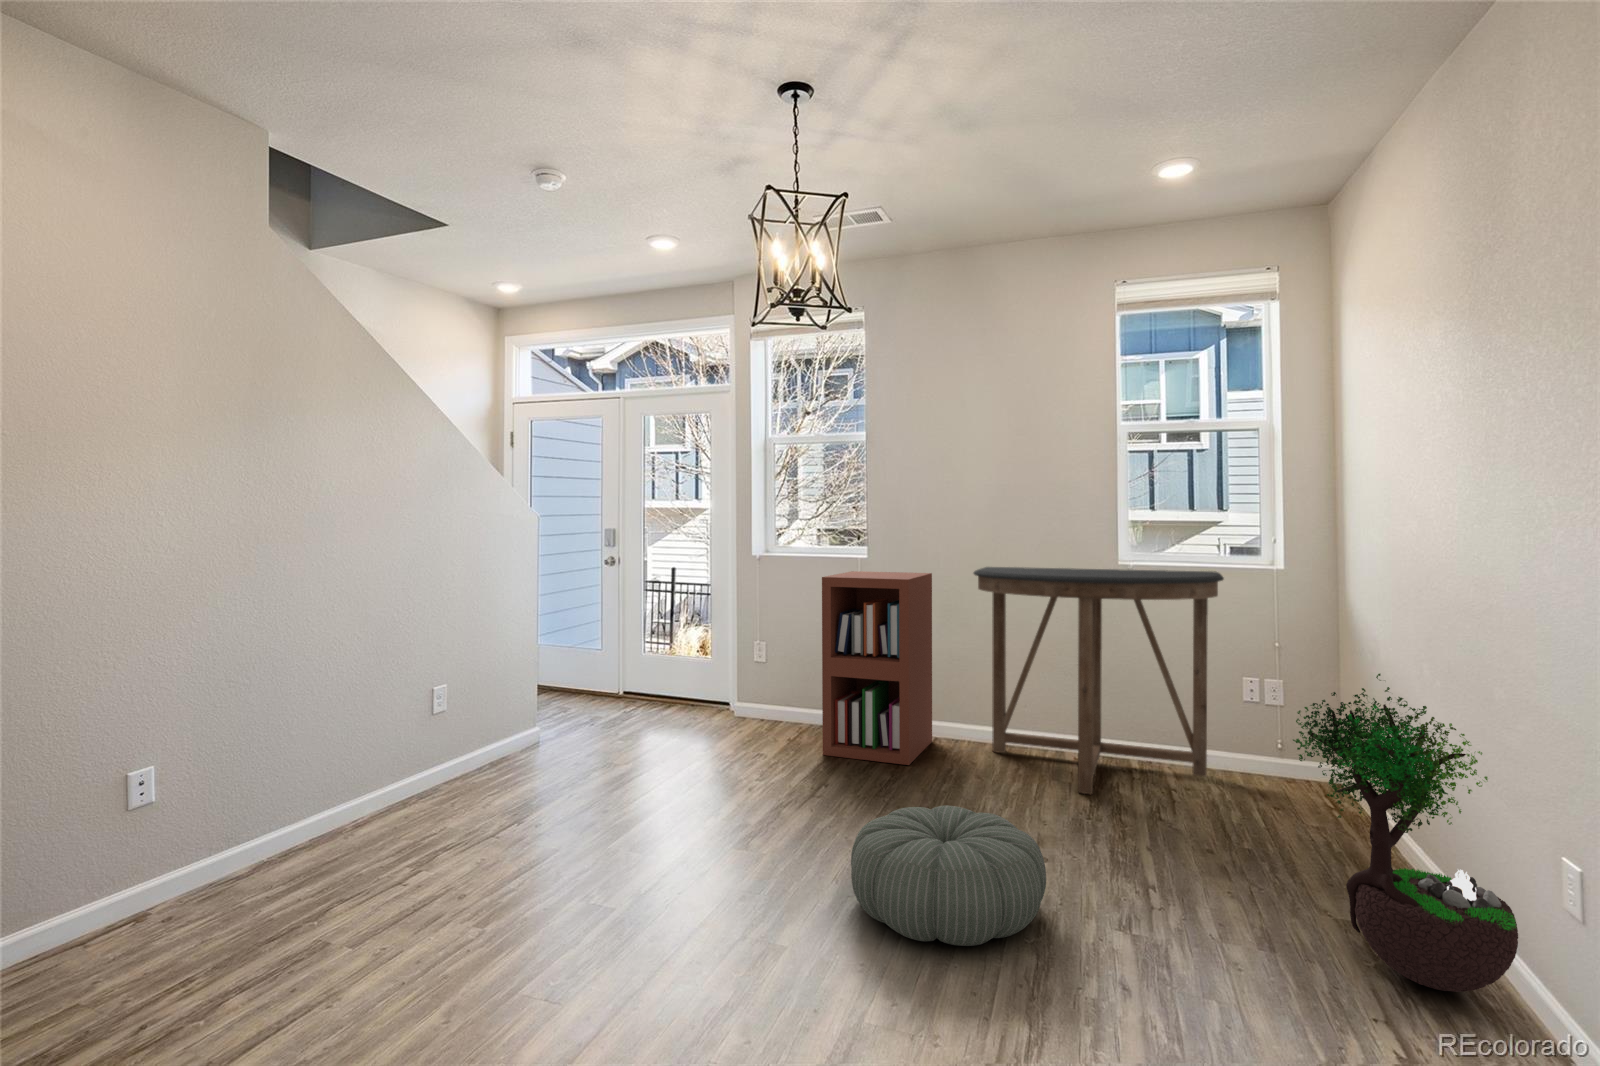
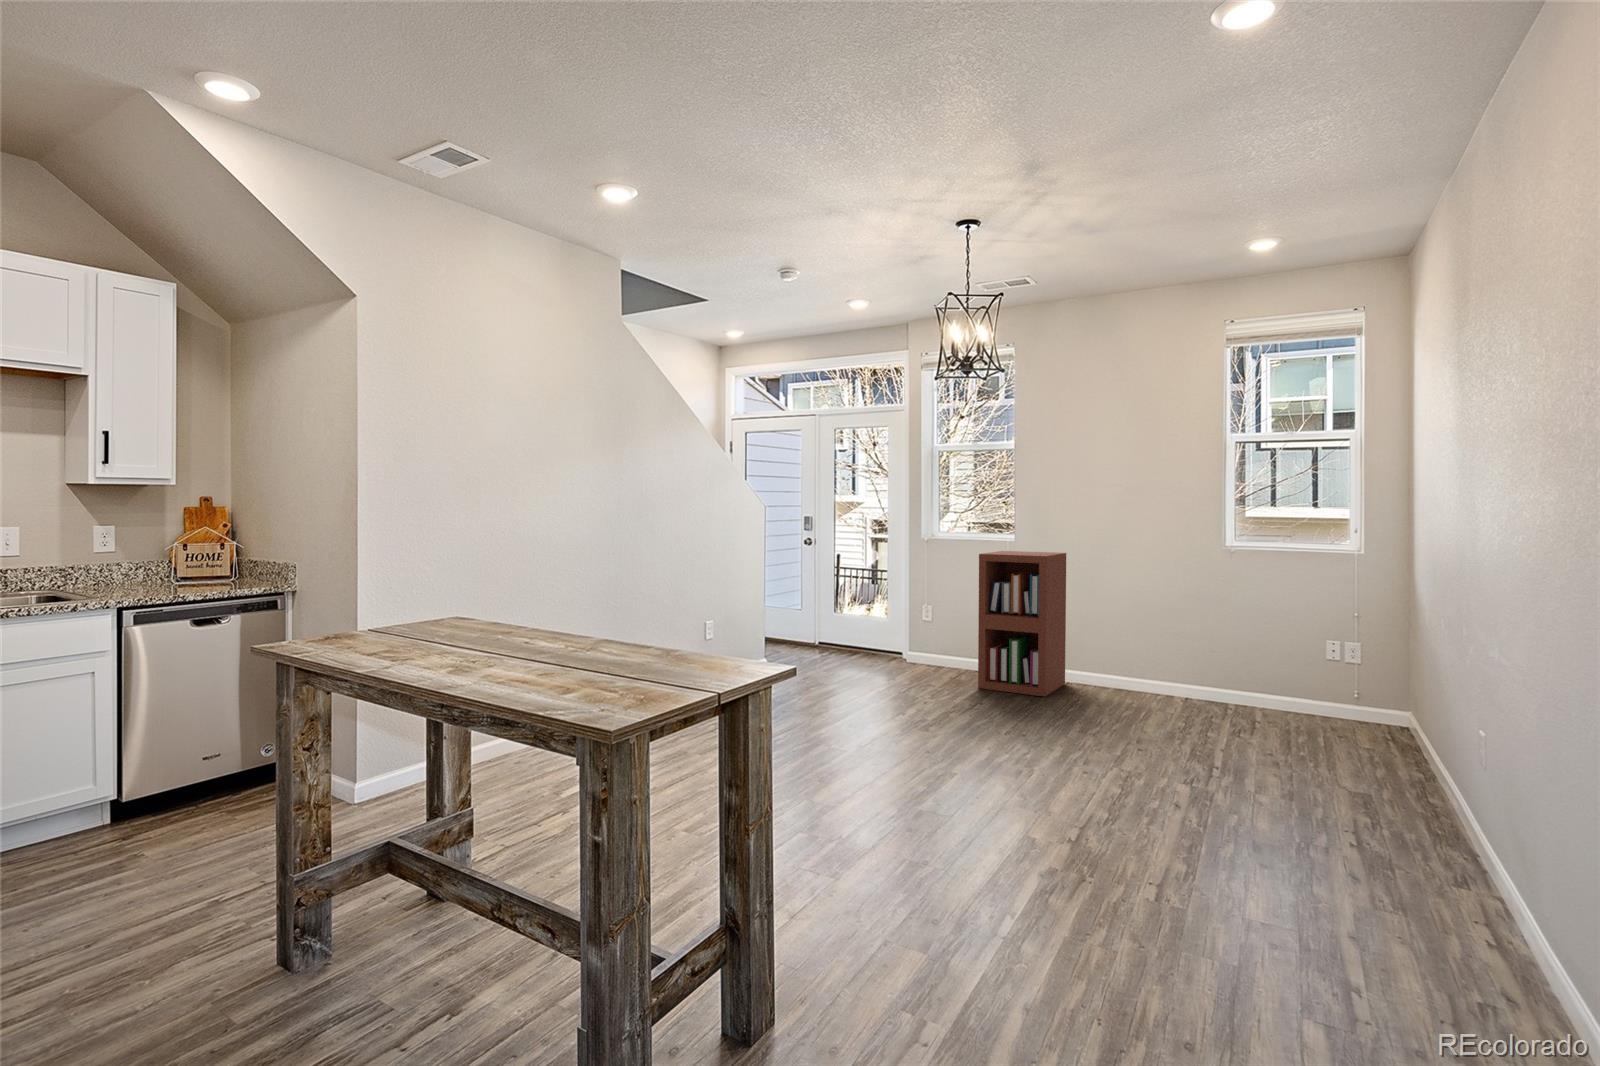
console table: present [974,567,1224,795] -> none [1098,548,1302,719]
potted tree: present [1293,674,1518,992] -> none [1310,615,1452,822]
pouf: present [851,805,1046,946] -> none [1001,705,1134,783]

